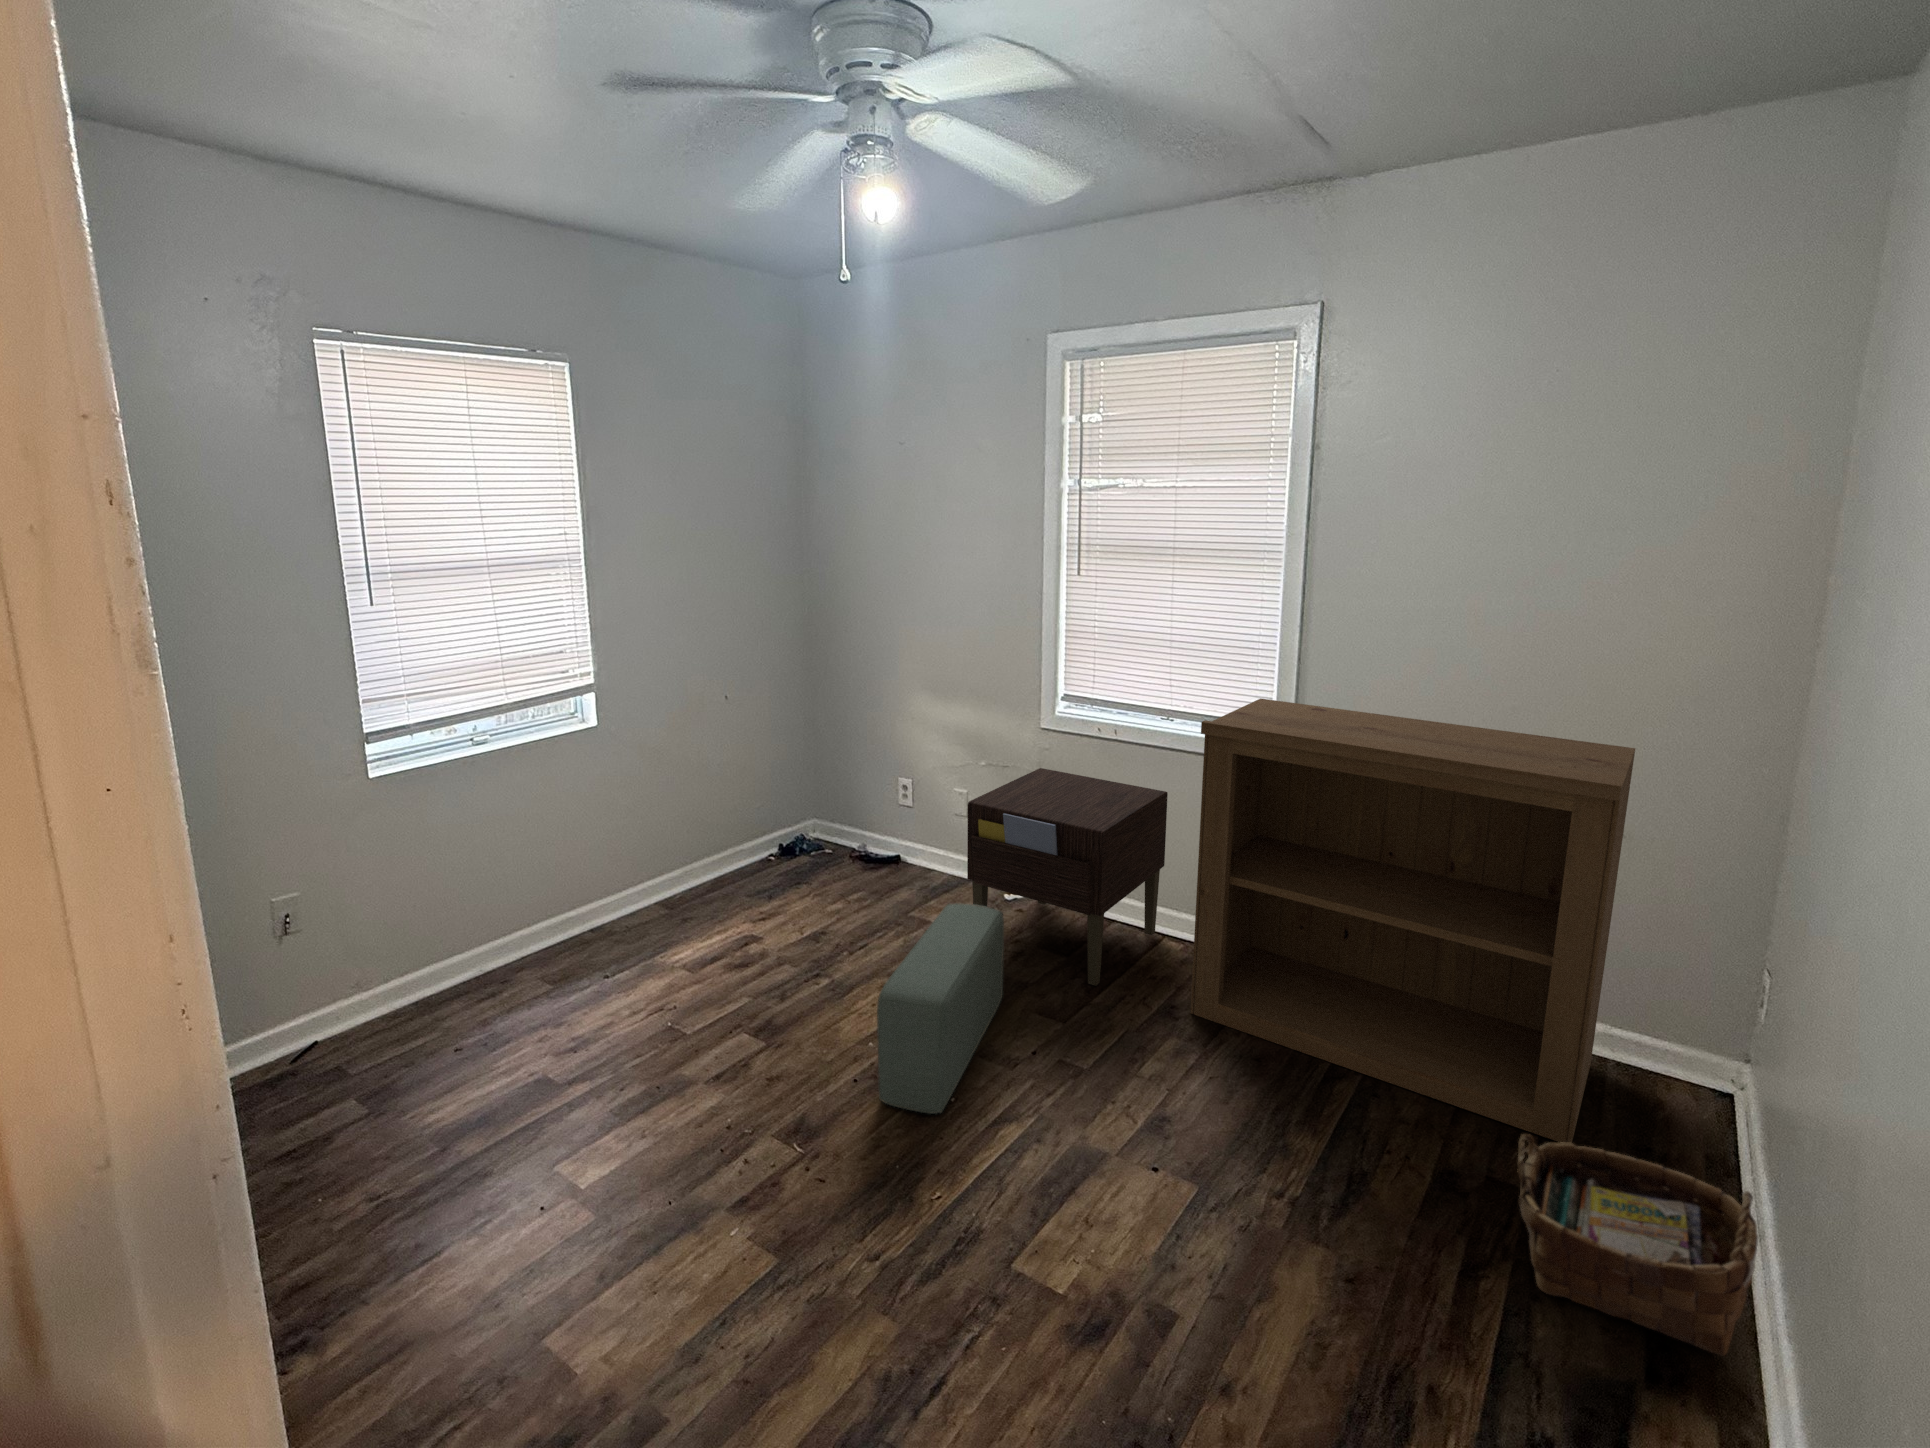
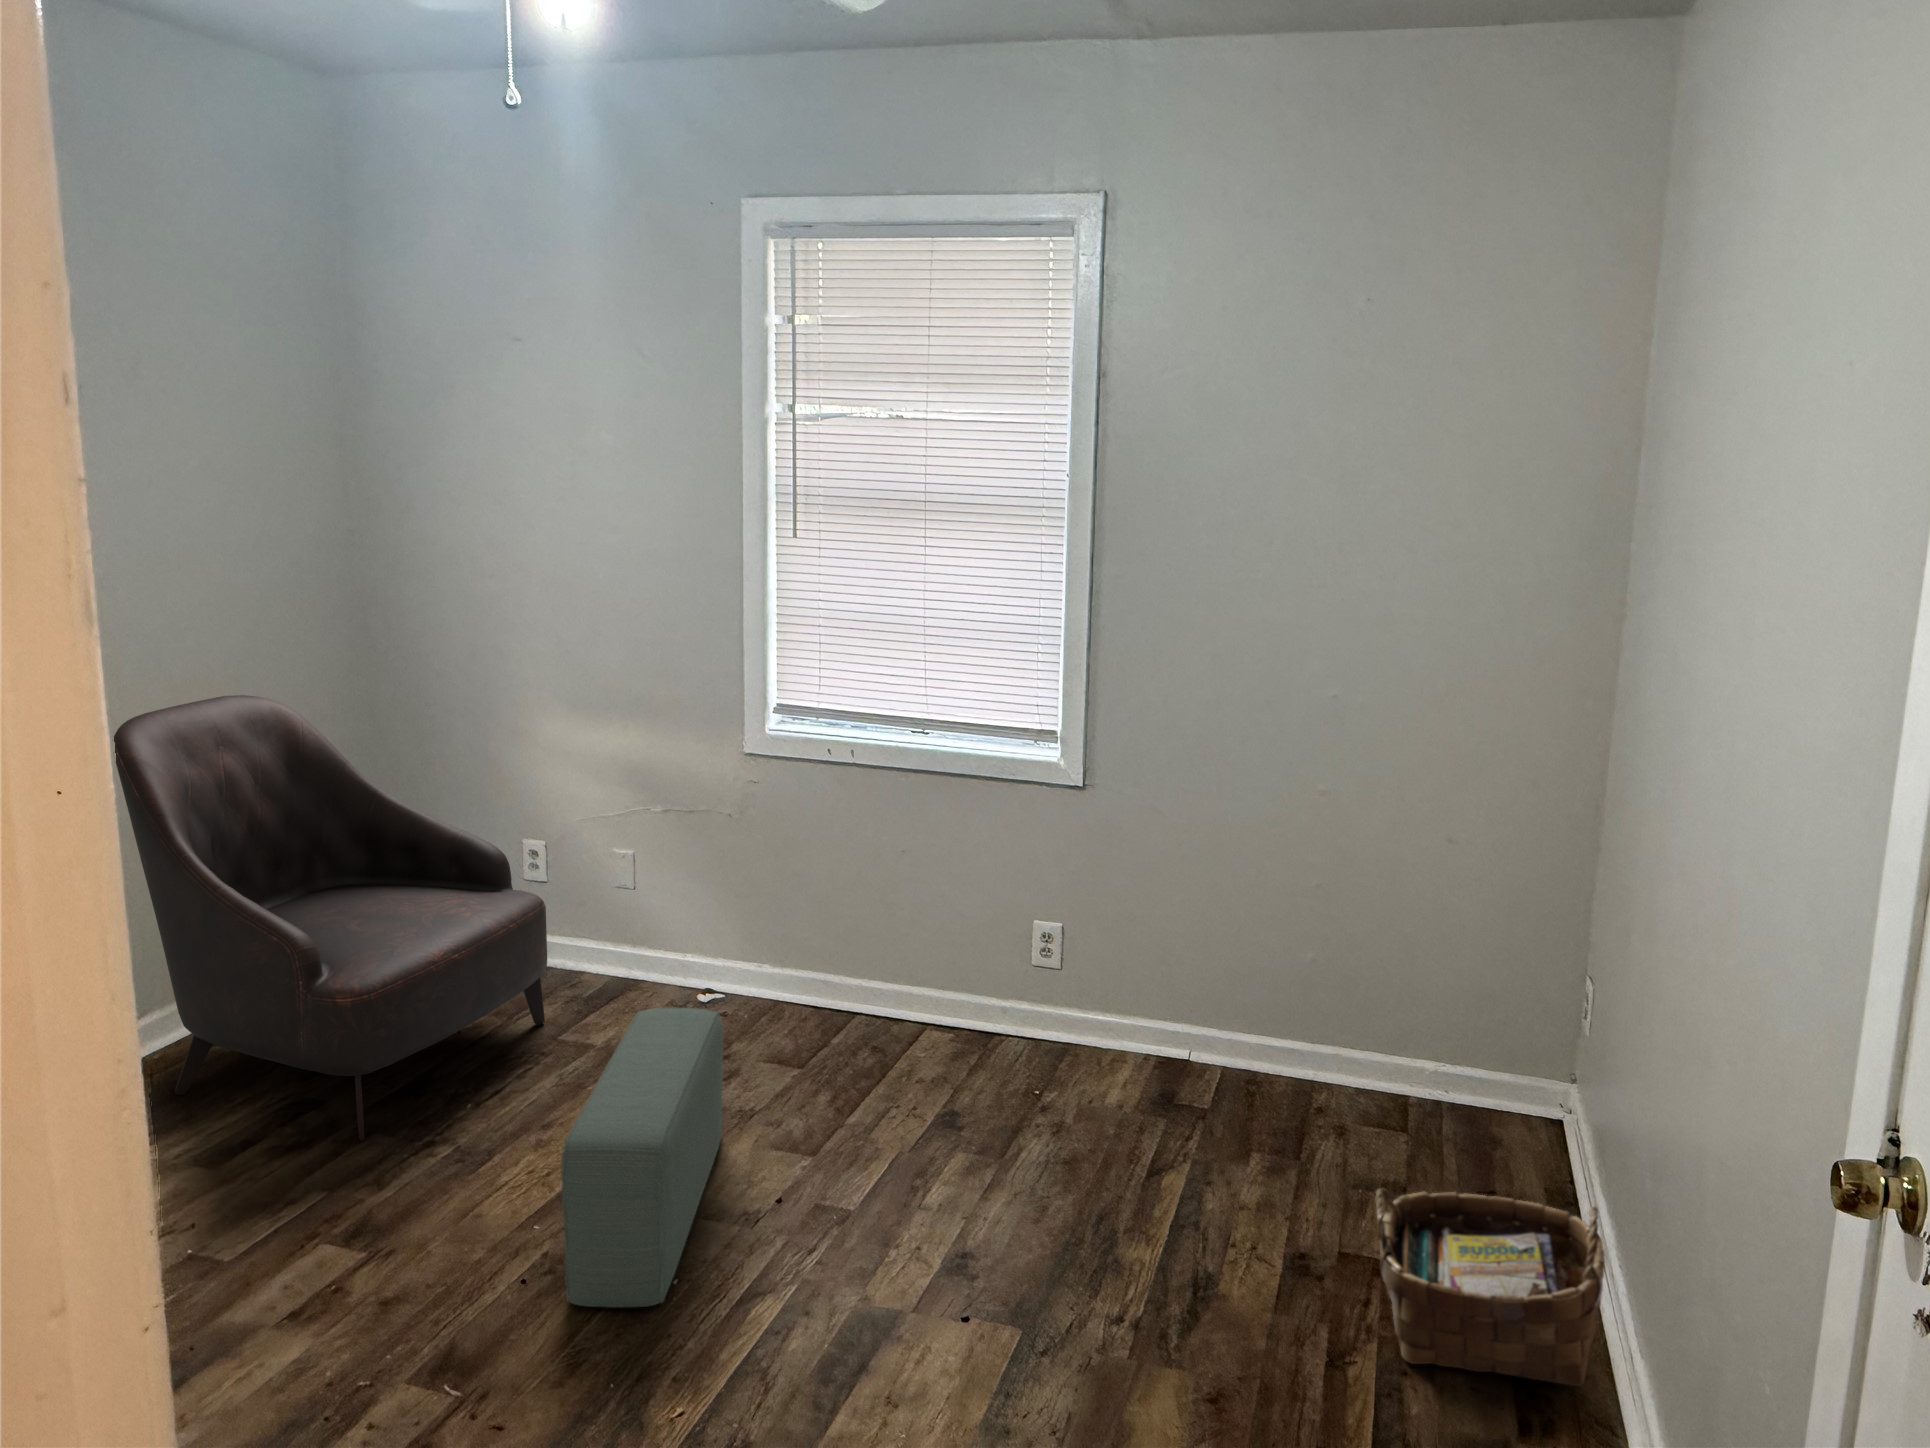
armchair: none [655,676,904,967] -> present [114,695,547,1141]
bookshelf: present [1190,699,1635,1143] -> none [976,698,1460,1201]
nightstand: present [967,768,1168,986] -> none [654,810,927,1102]

